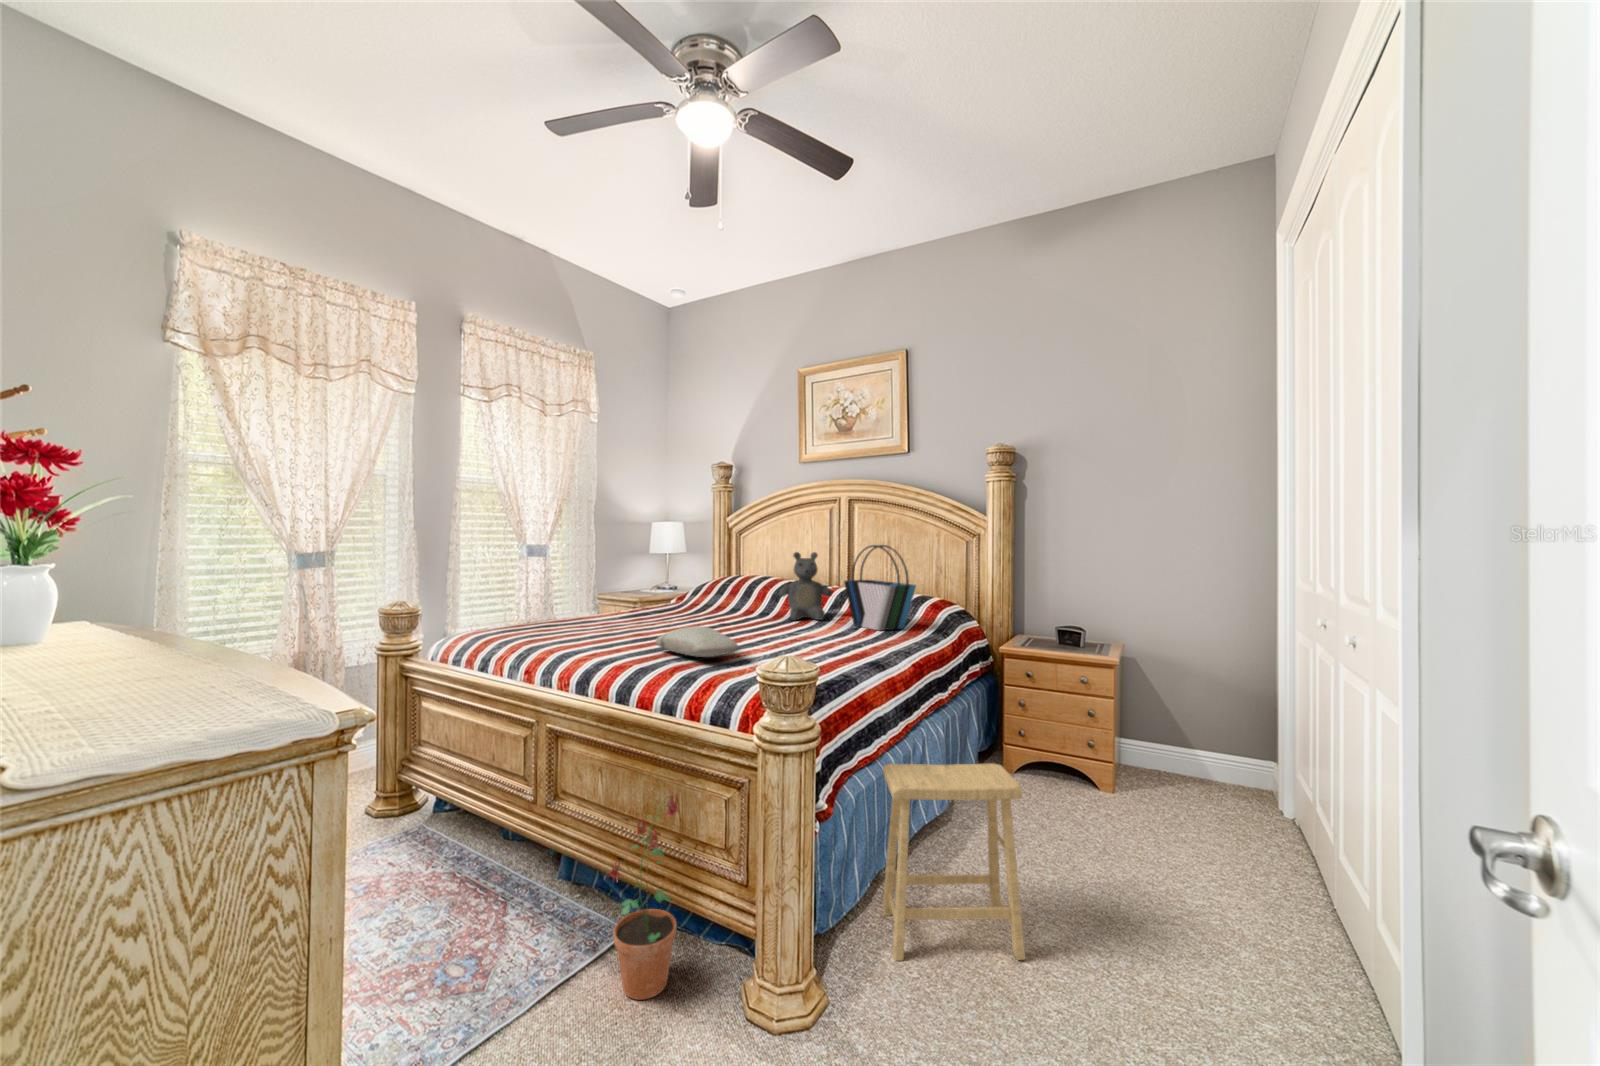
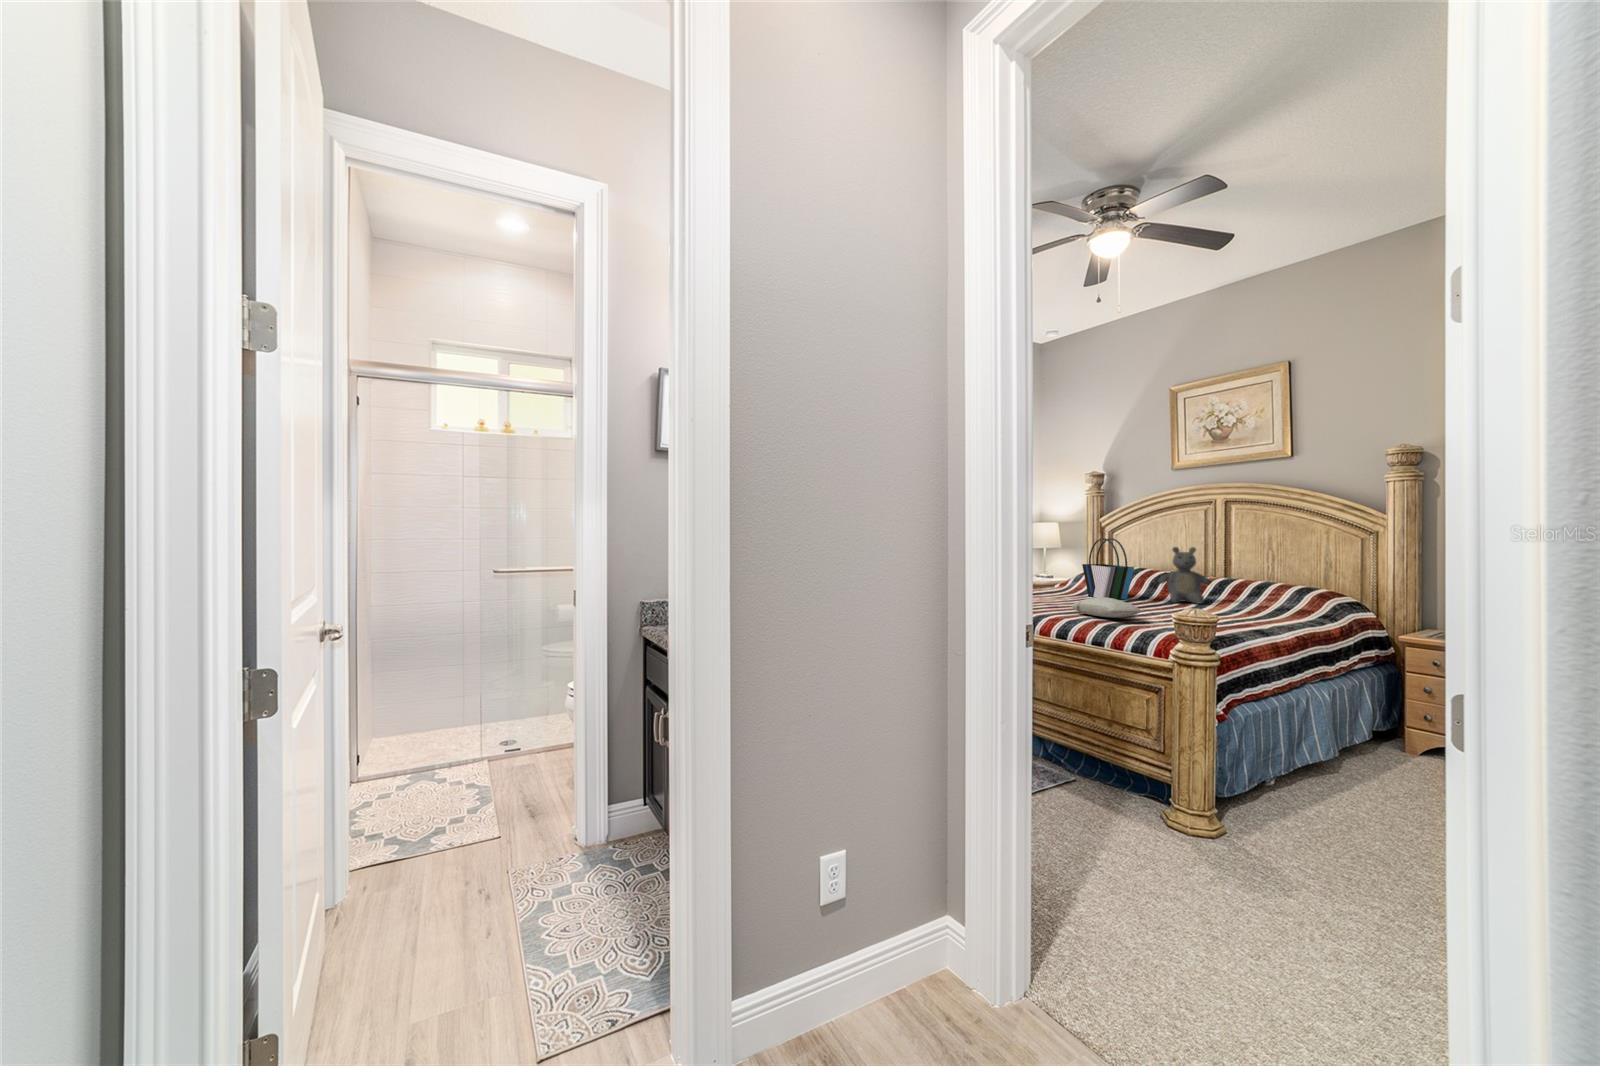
tote bag: present [844,545,916,631] -> present [1082,538,1134,599]
footstool: present [882,764,1025,961] -> none [1268,698,1401,849]
potted plant: present [609,795,679,1000] -> none [1070,692,1117,806]

